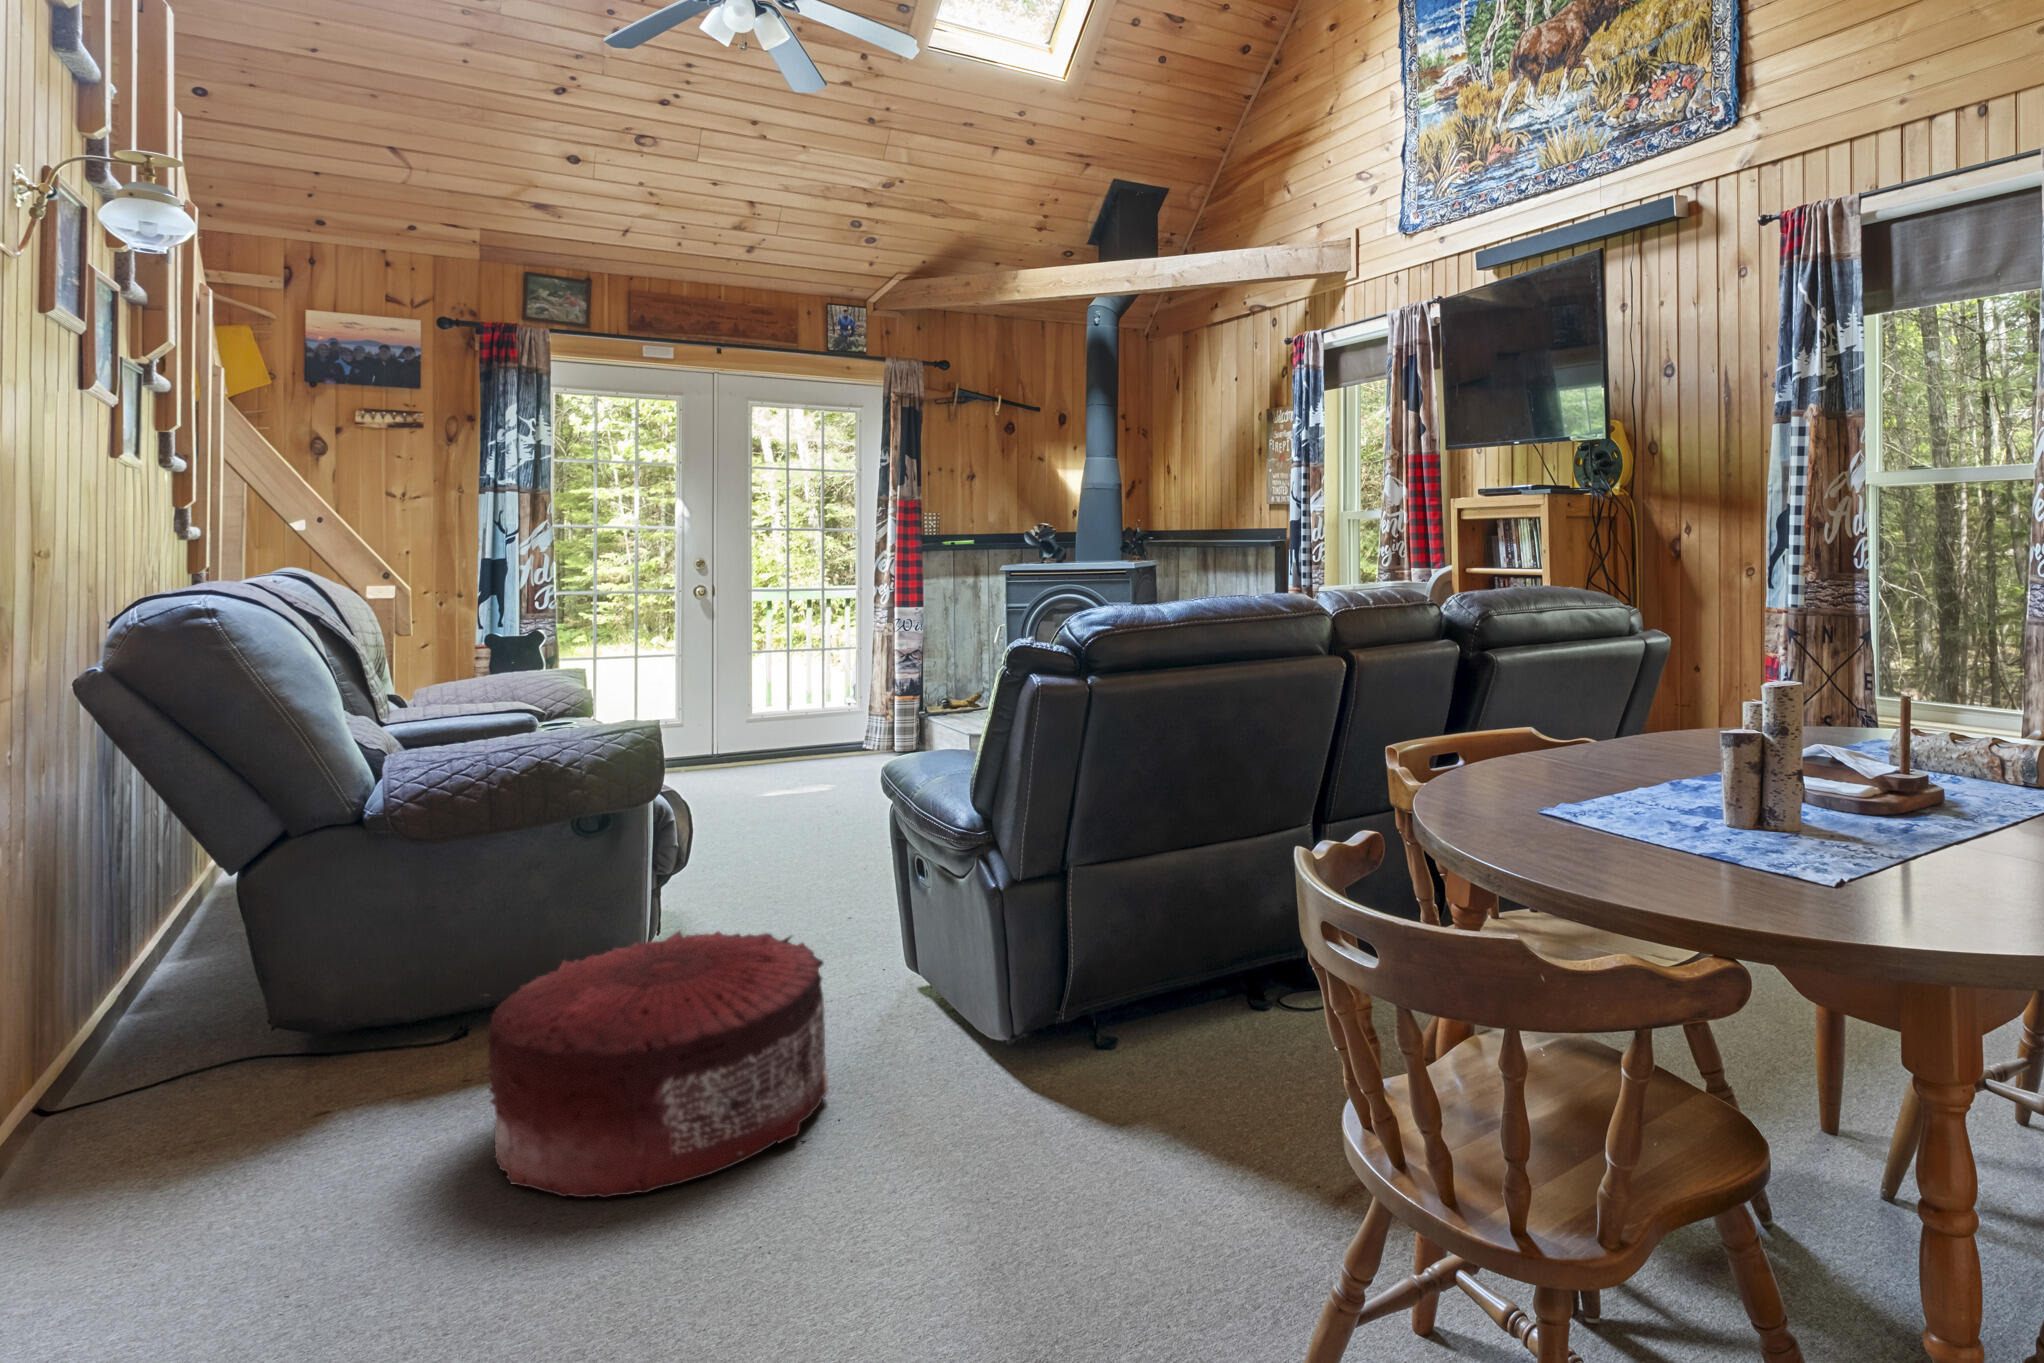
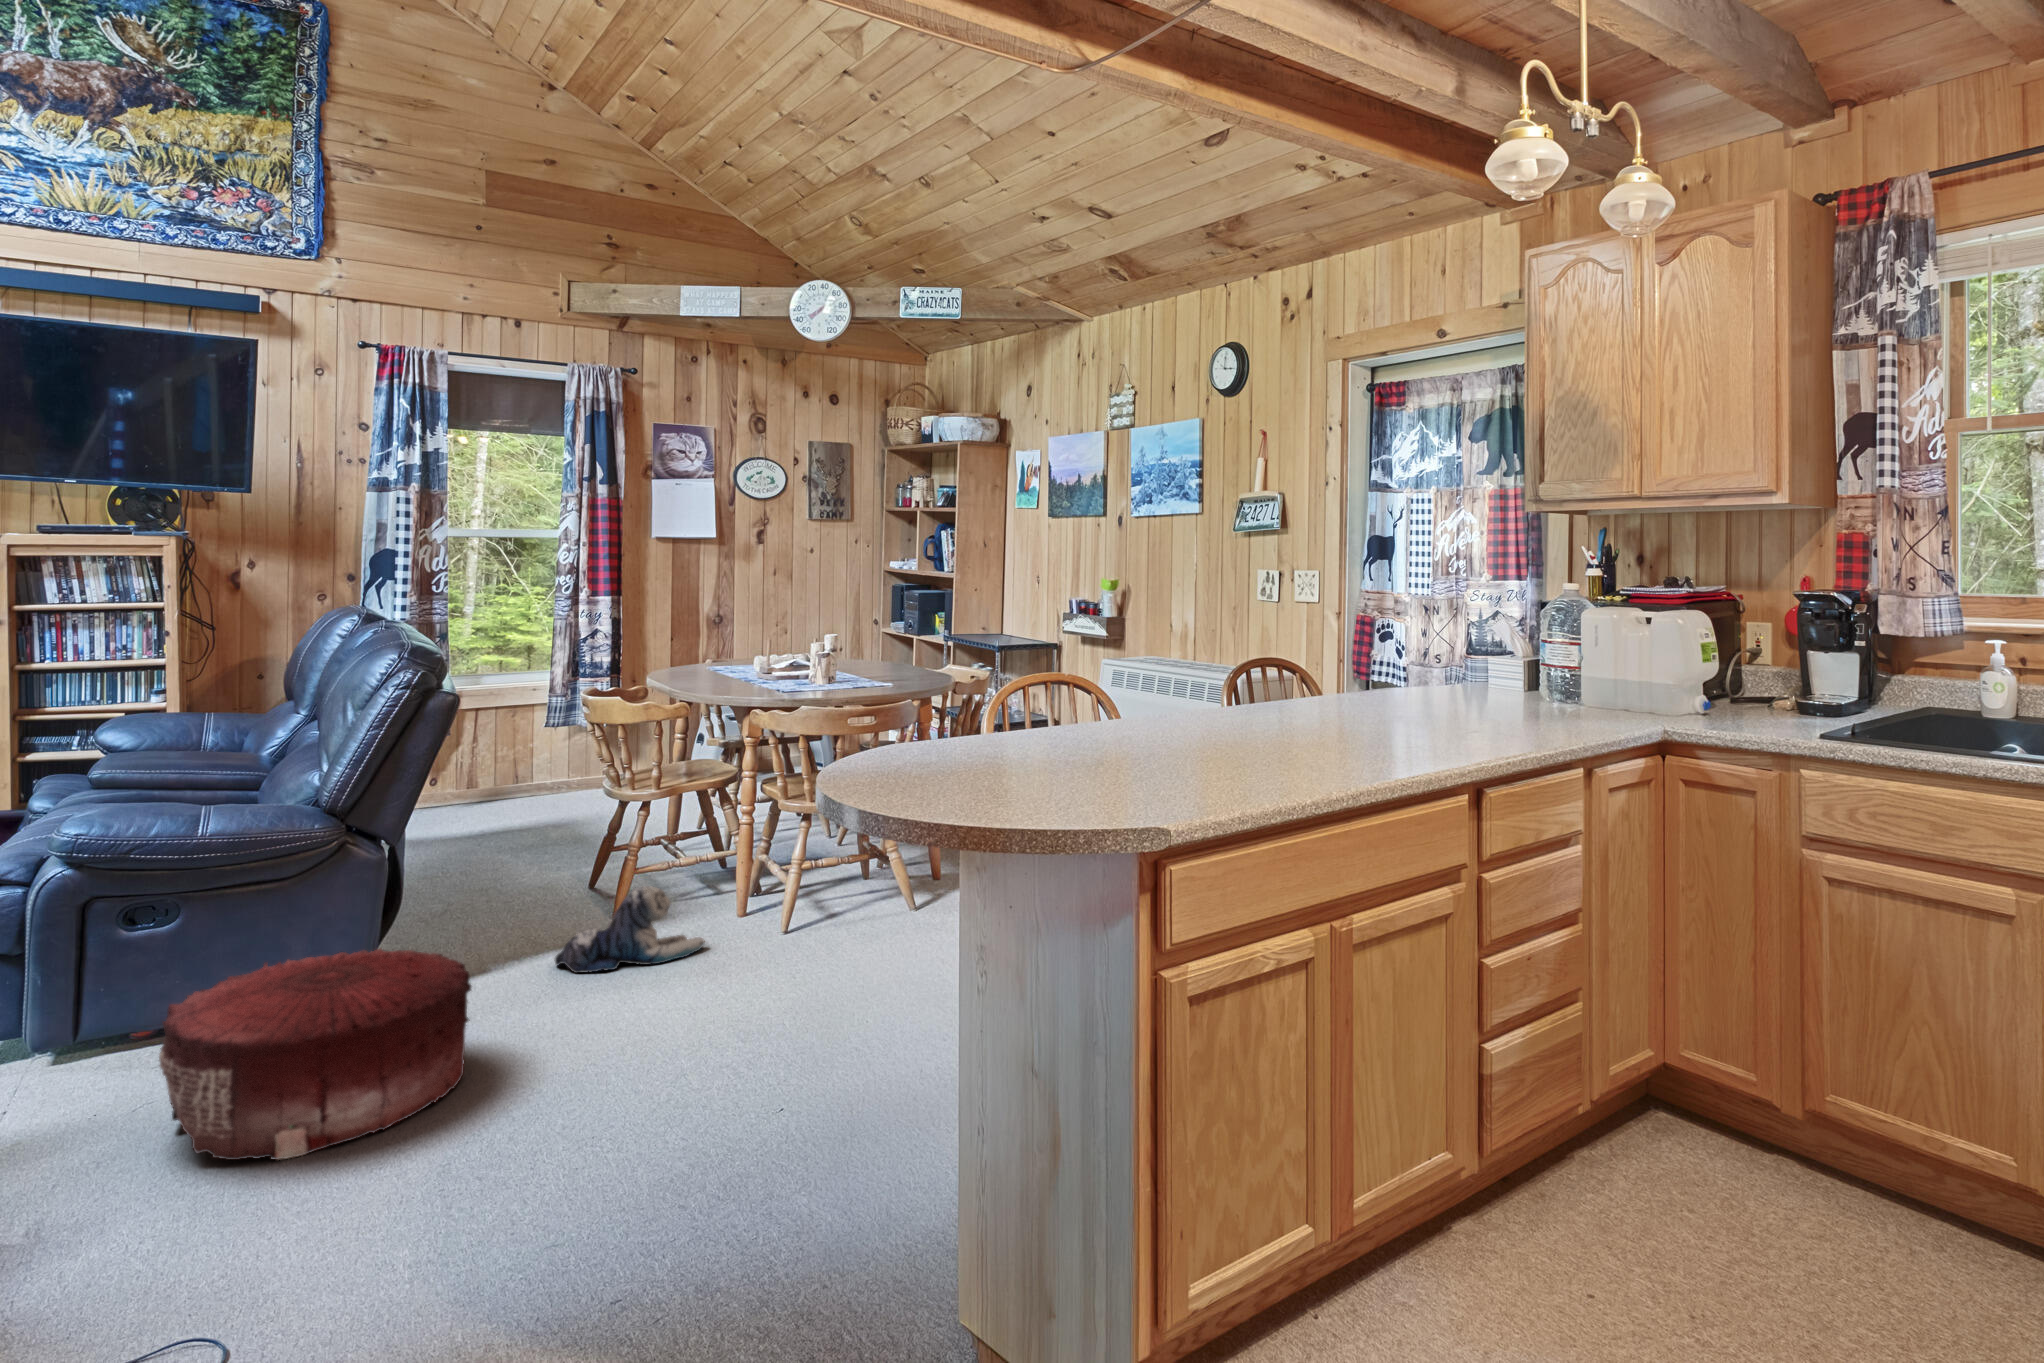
plush toy: none [1041,1088,1177,1294] -> present [555,886,705,973]

